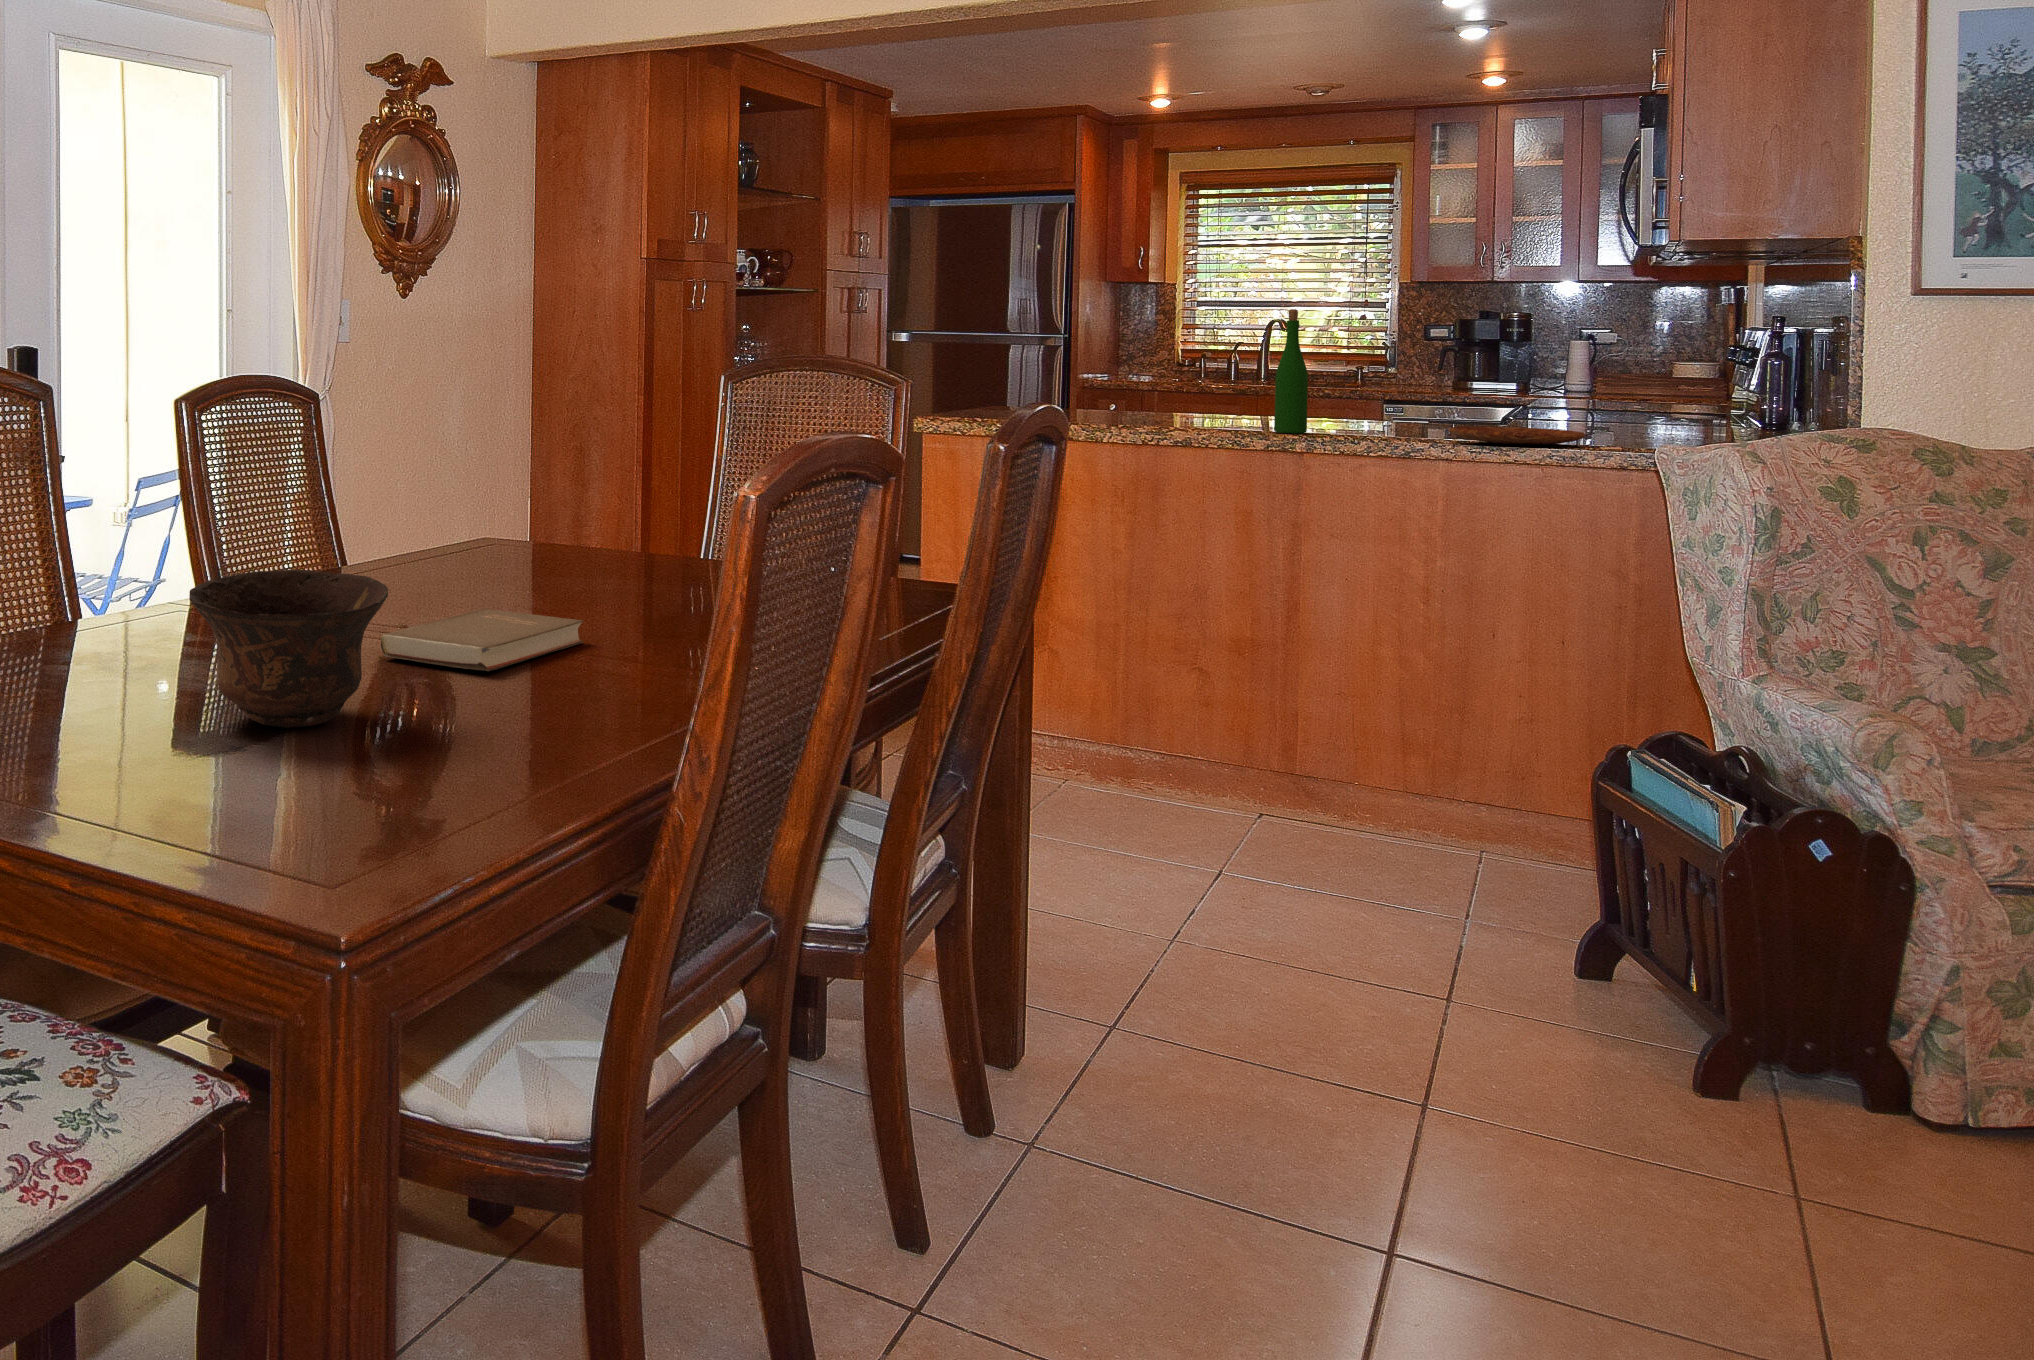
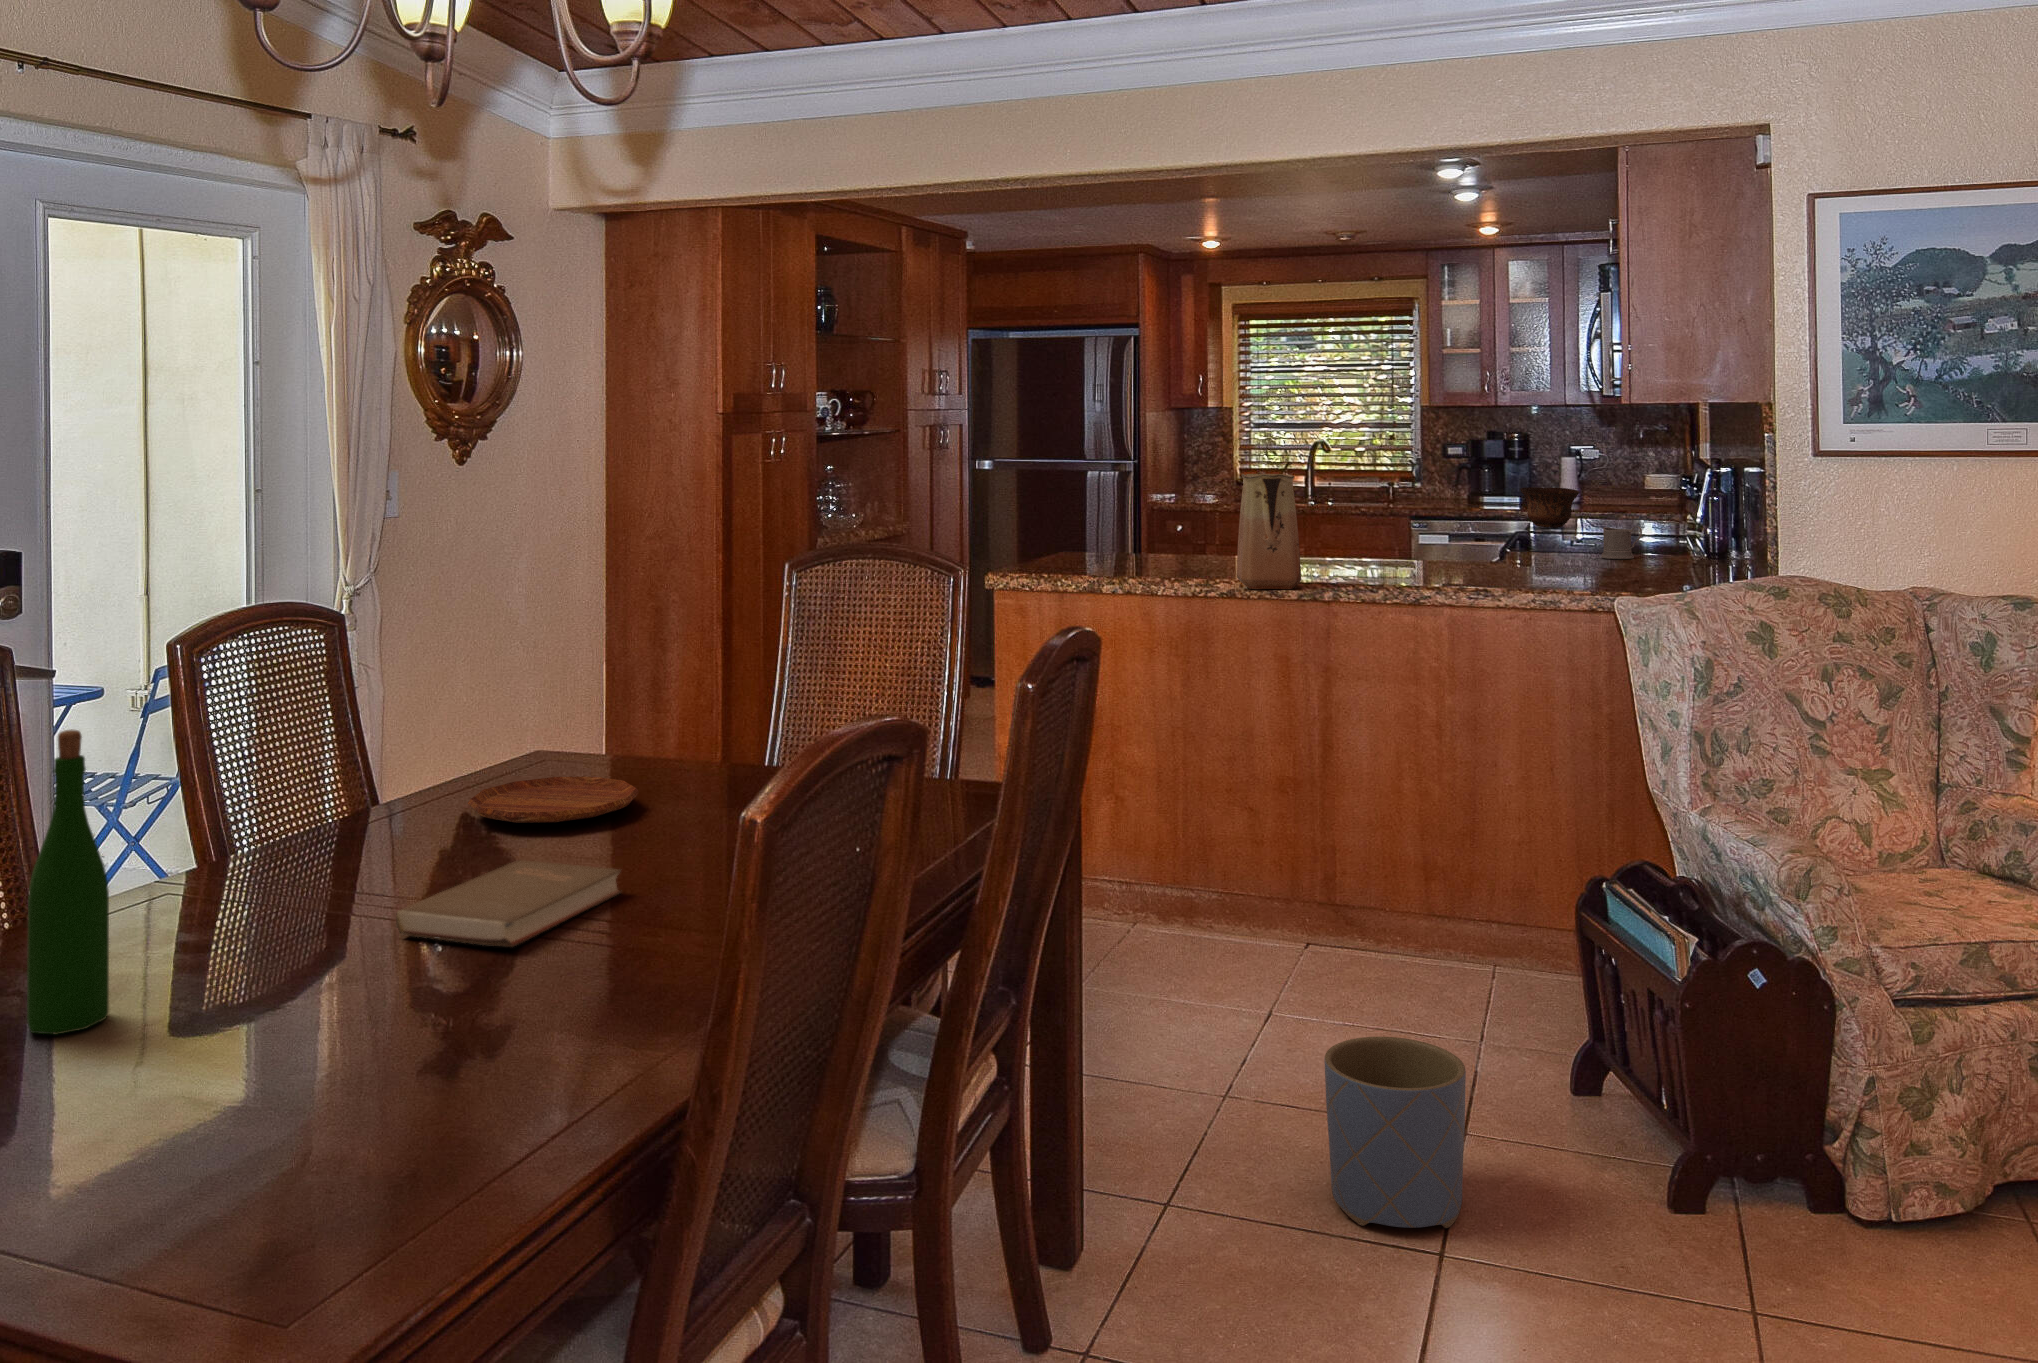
wine bottle: present [1274,309,1308,434] -> present [27,729,109,1034]
vase: none [1194,315,1268,438] -> present [1236,474,1301,589]
mug: none [1622,395,1675,431] -> present [1601,527,1642,559]
tray: present [1448,427,1586,445] -> present [468,777,639,823]
bowl: present [189,570,388,728] -> present [1520,487,1580,528]
planter: none [1290,883,1453,1083] -> present [1324,1037,1466,1228]

